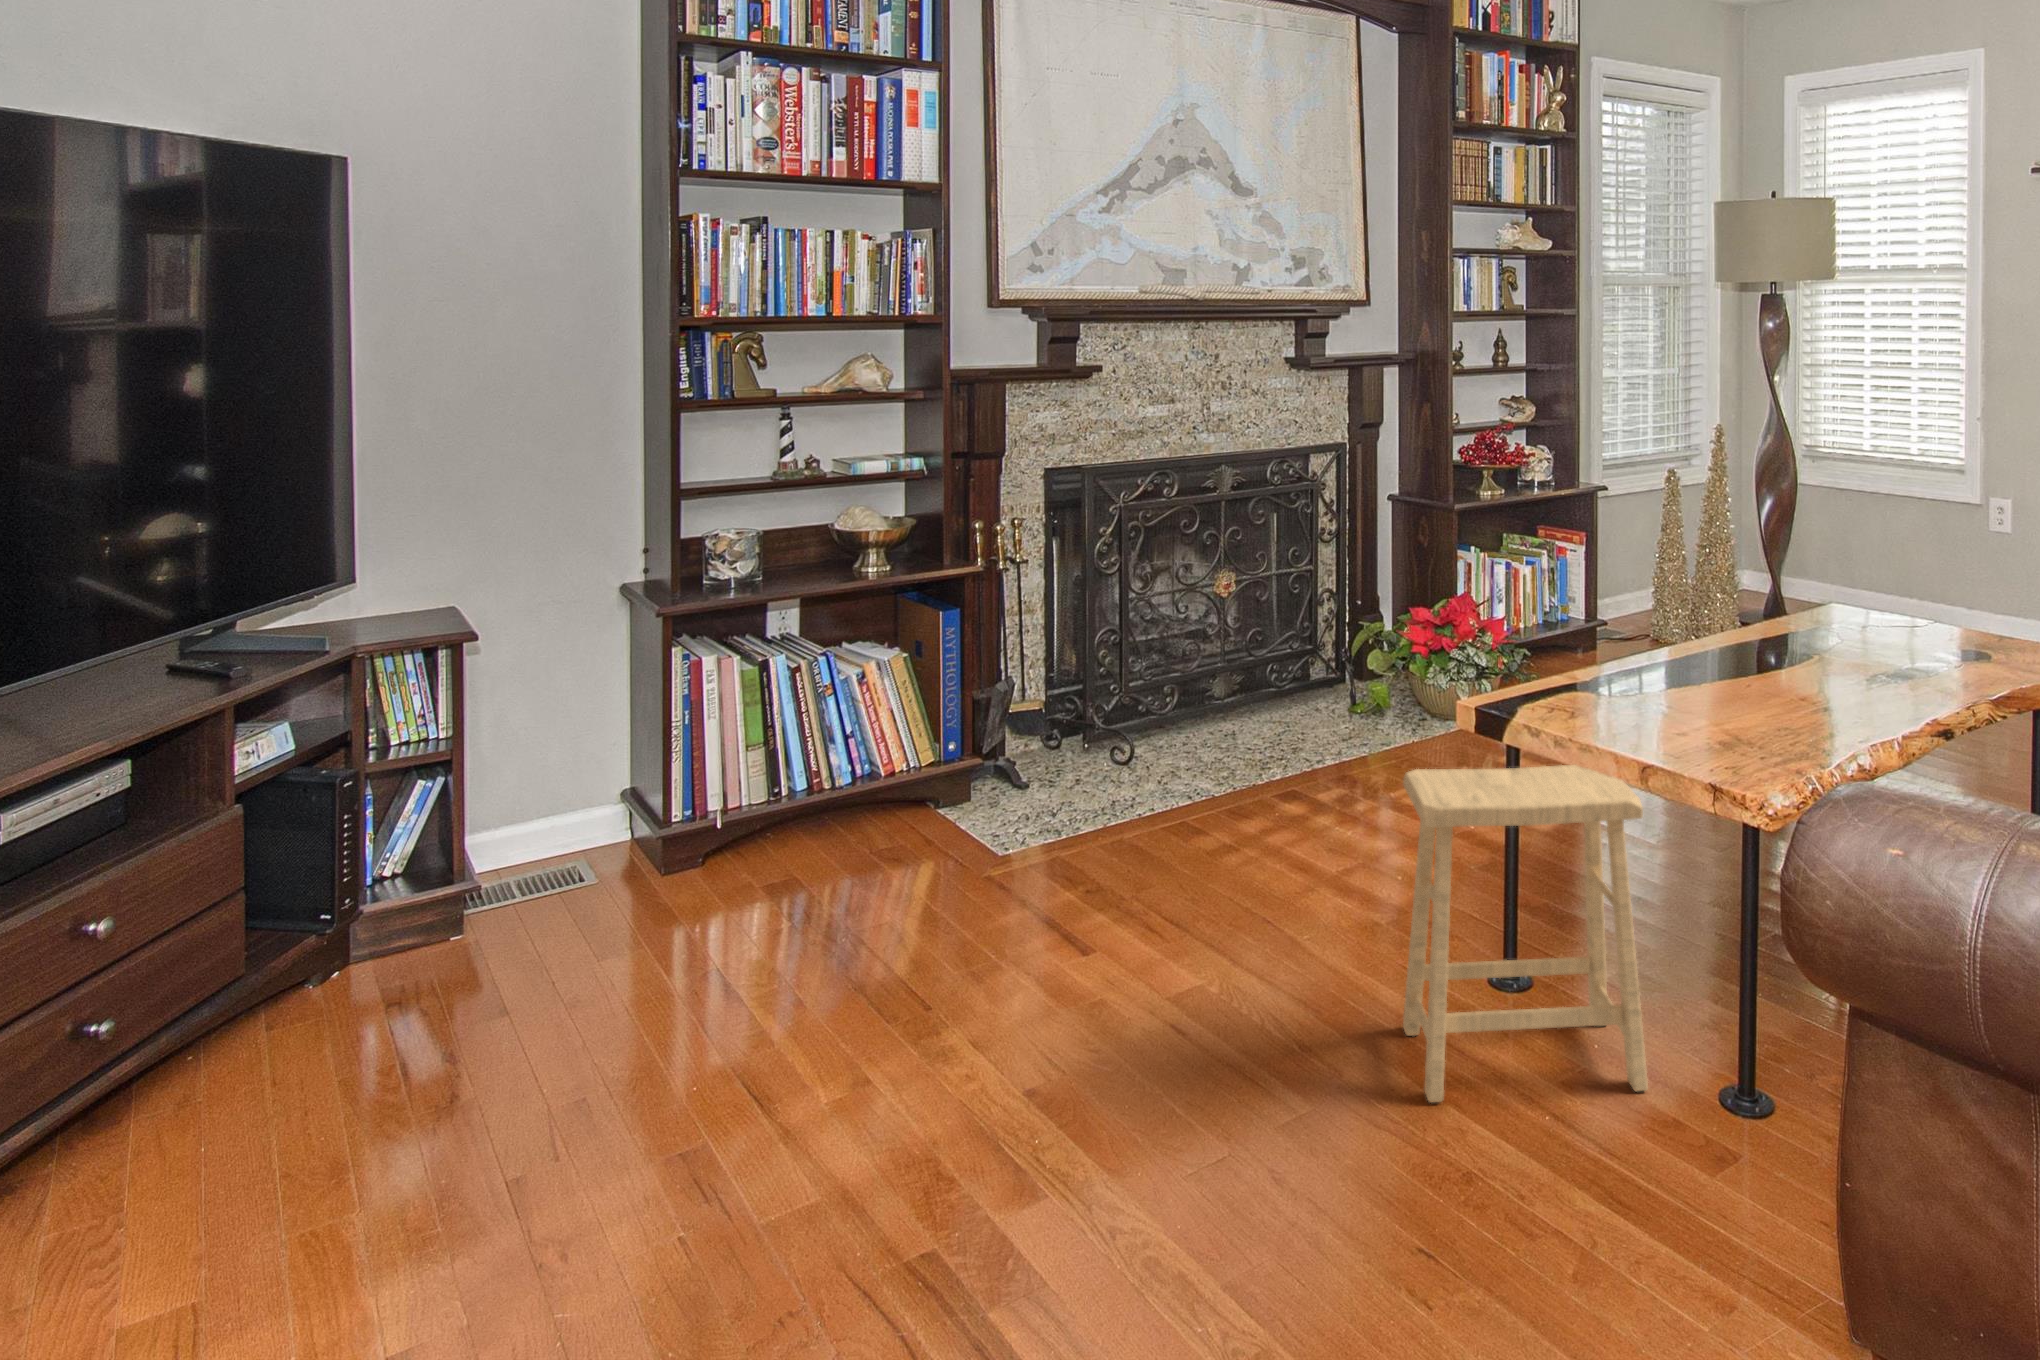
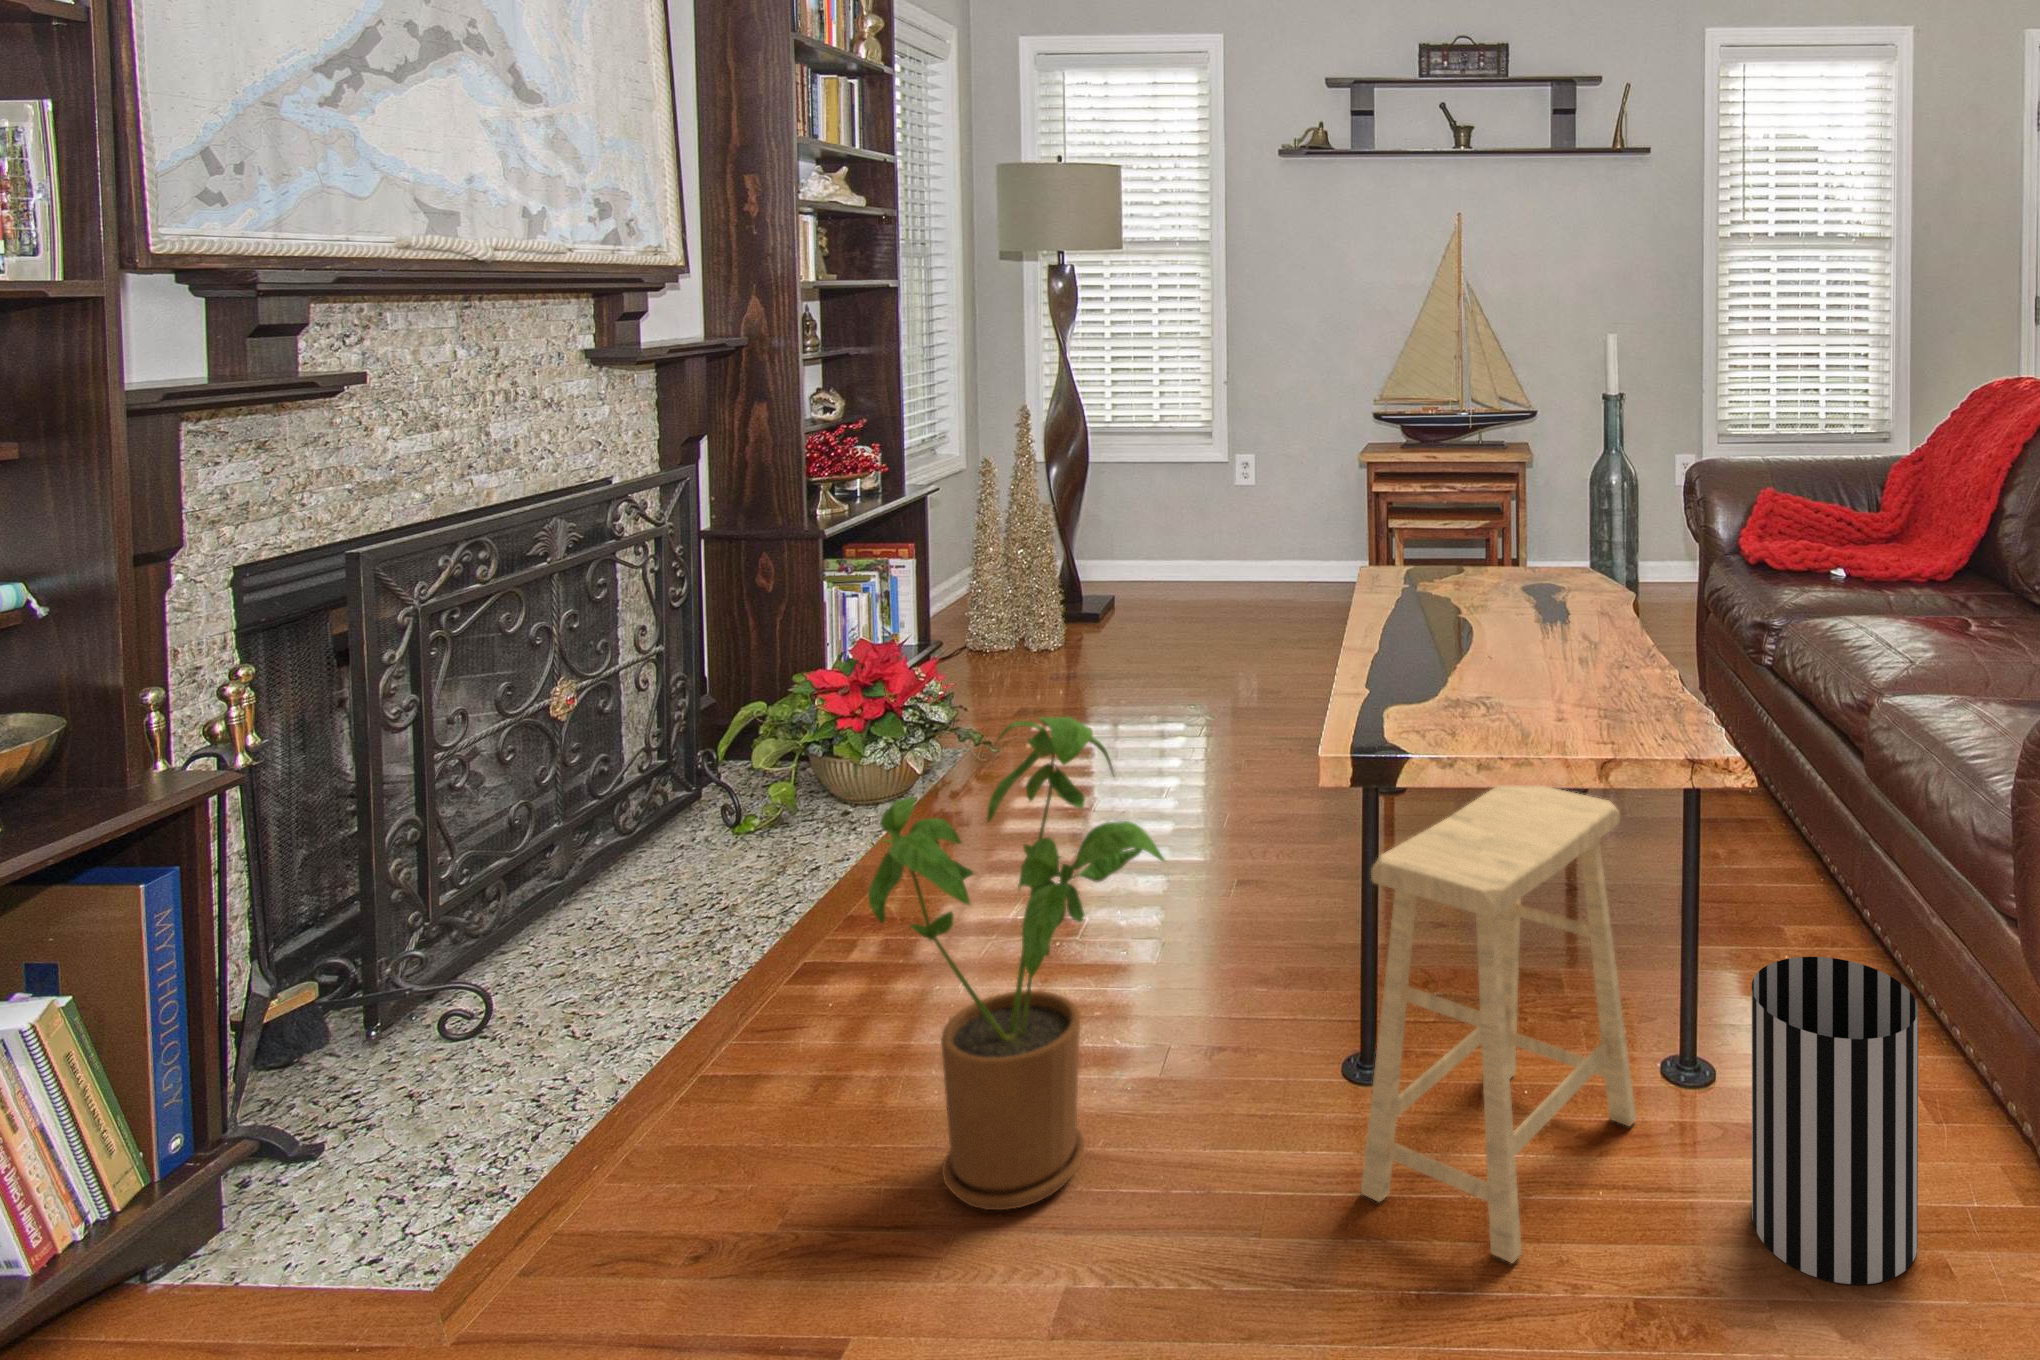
house plant: none [1180,624,1348,942] -> present [868,717,1165,1210]
wastebasket: none [1606,968,1760,1271] -> present [1752,957,1918,1284]

